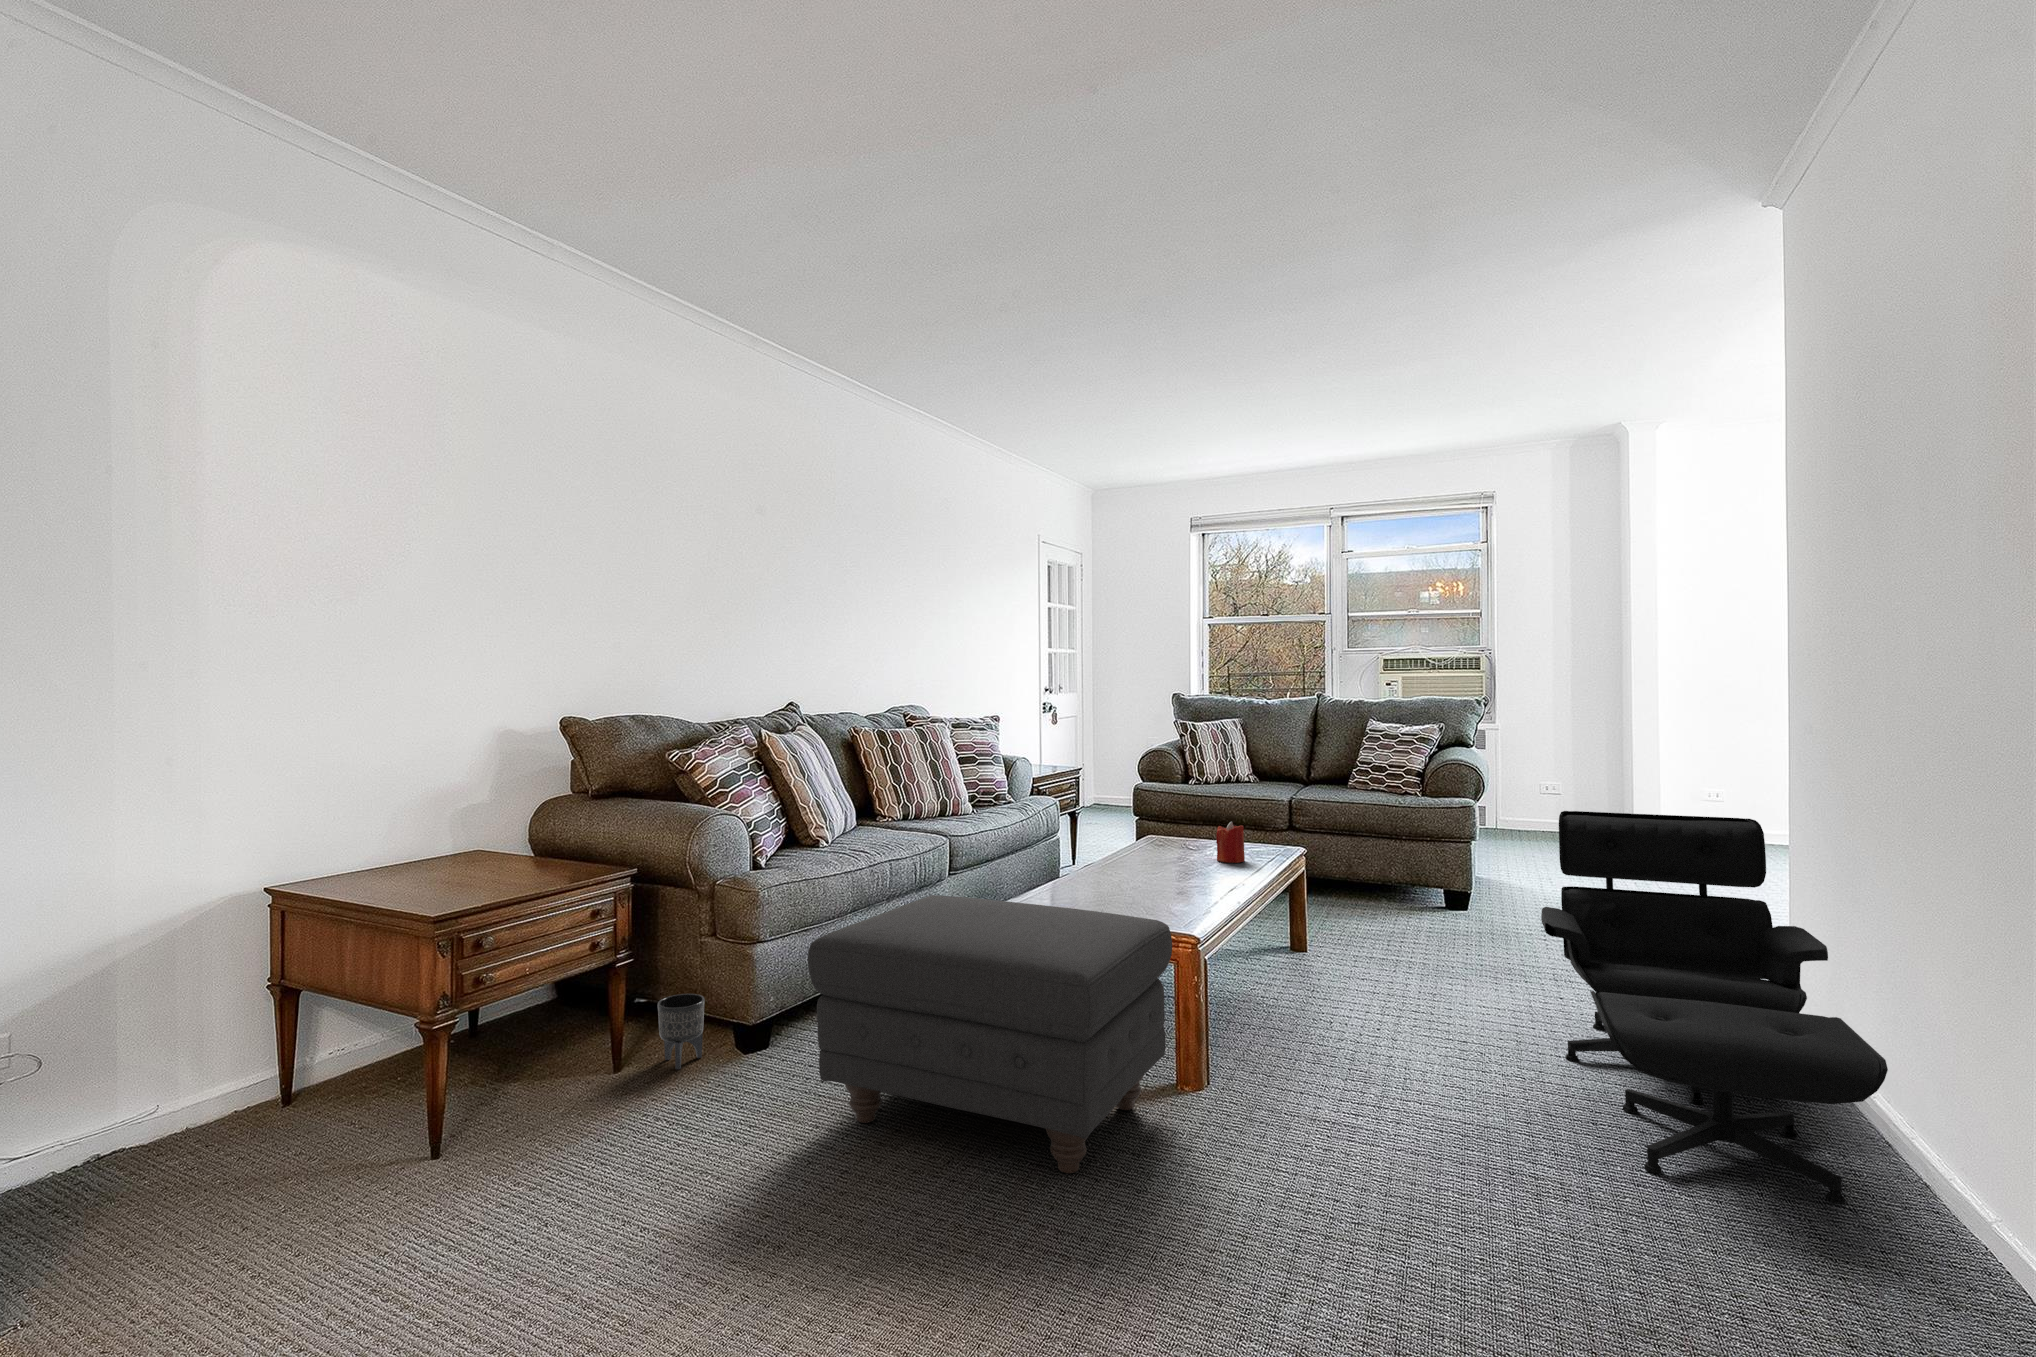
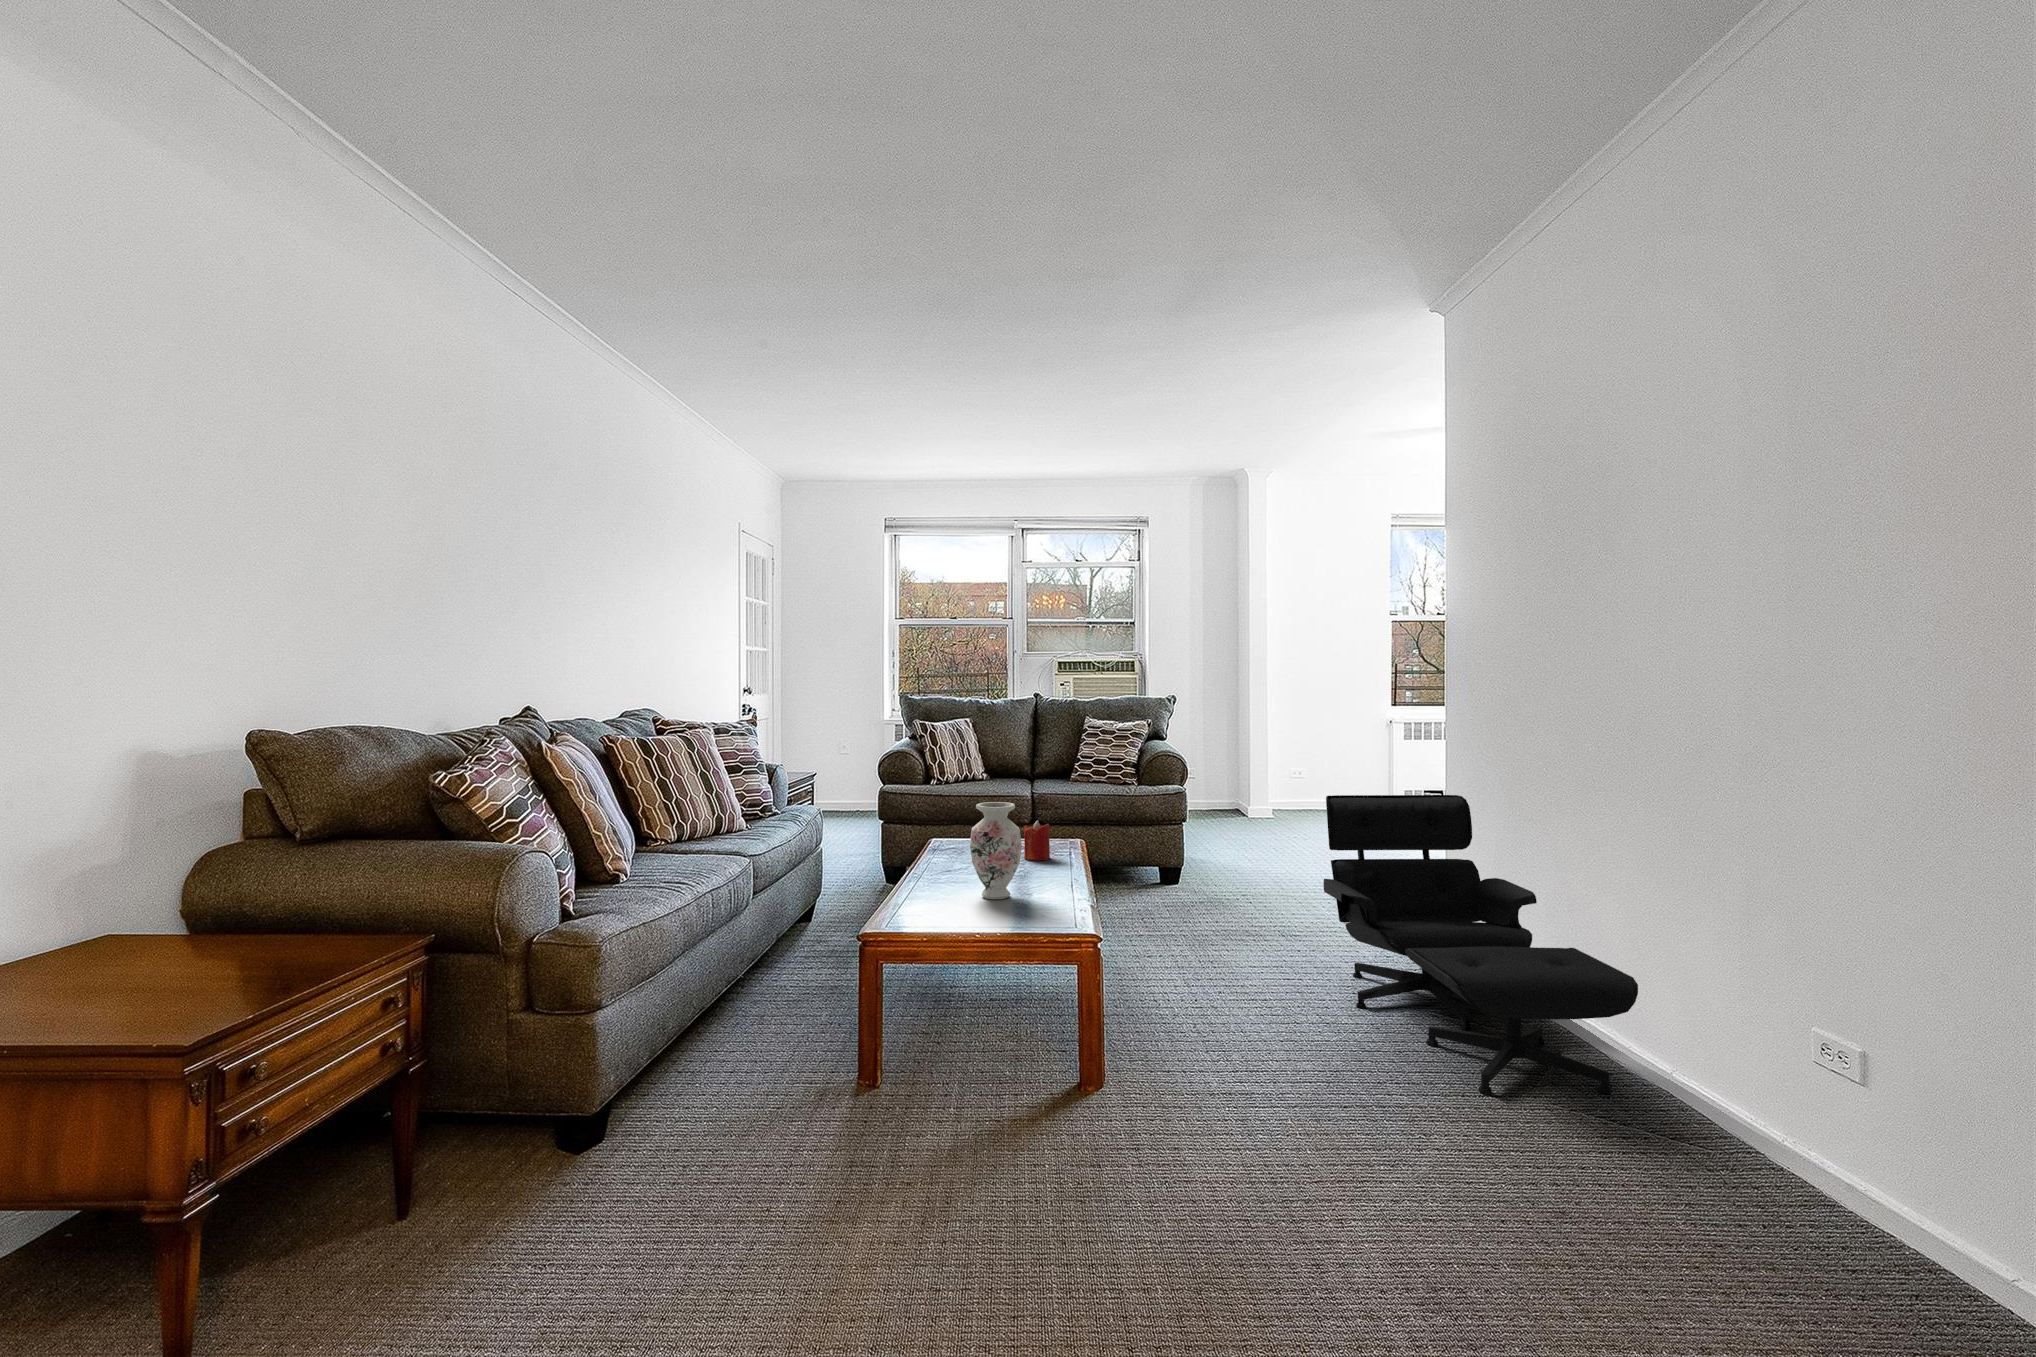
vase: none [1118,797,1171,893] -> present [970,802,1022,899]
ottoman: present [808,895,1172,1173] -> none [733,925,1101,1205]
planter: present [658,994,704,1069] -> none [469,1080,533,1181]

